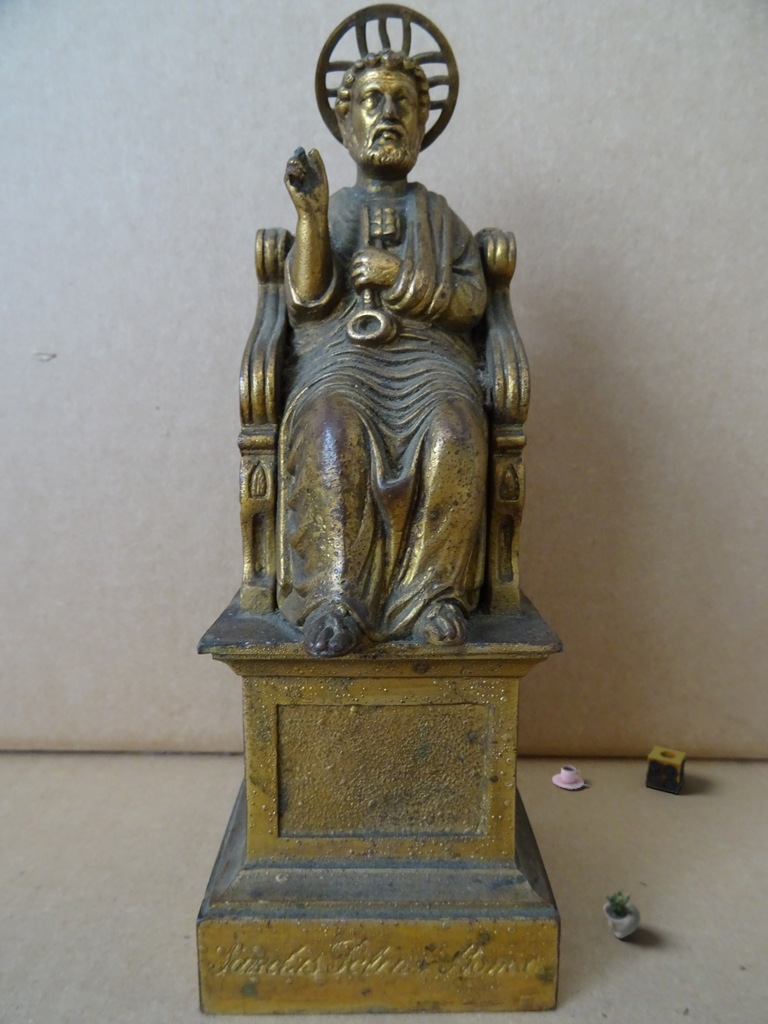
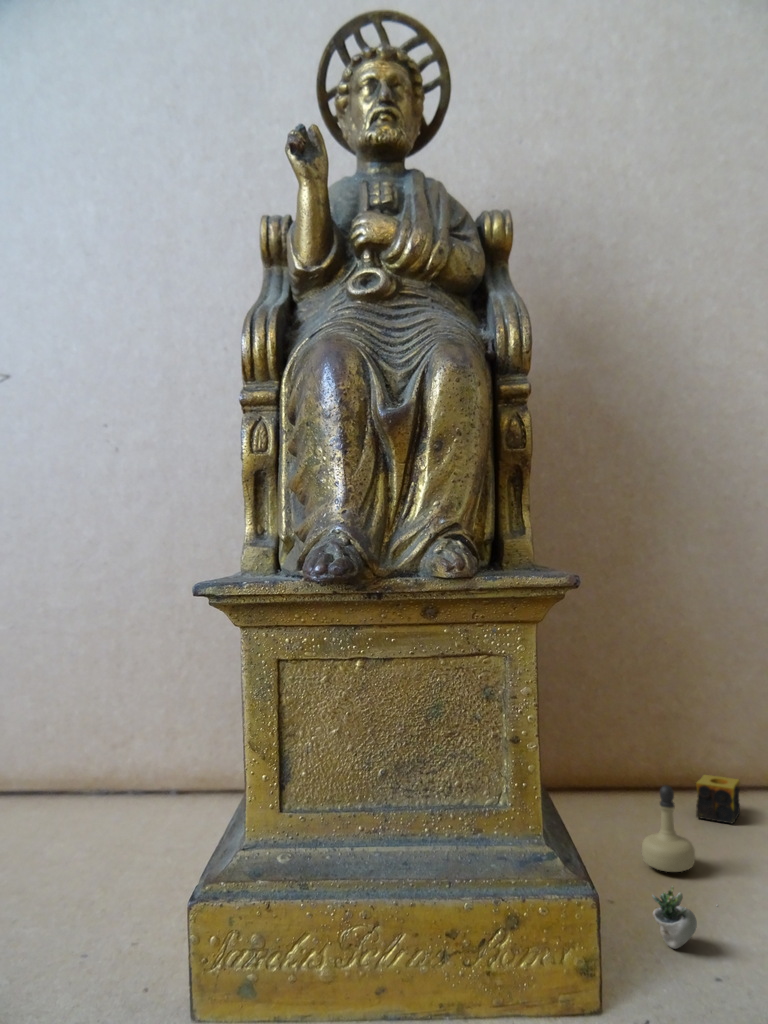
teacup: present [552,765,584,789] -> none [592,774,632,821]
perfume bottle: none [596,776,642,852] -> present [642,786,695,872]

